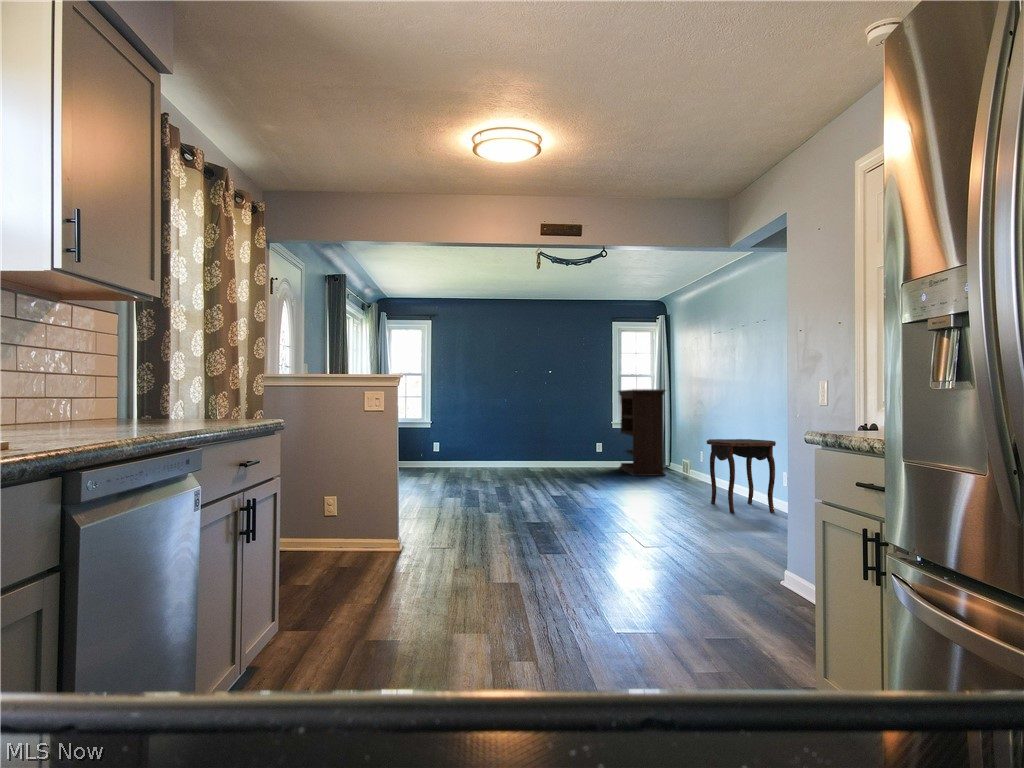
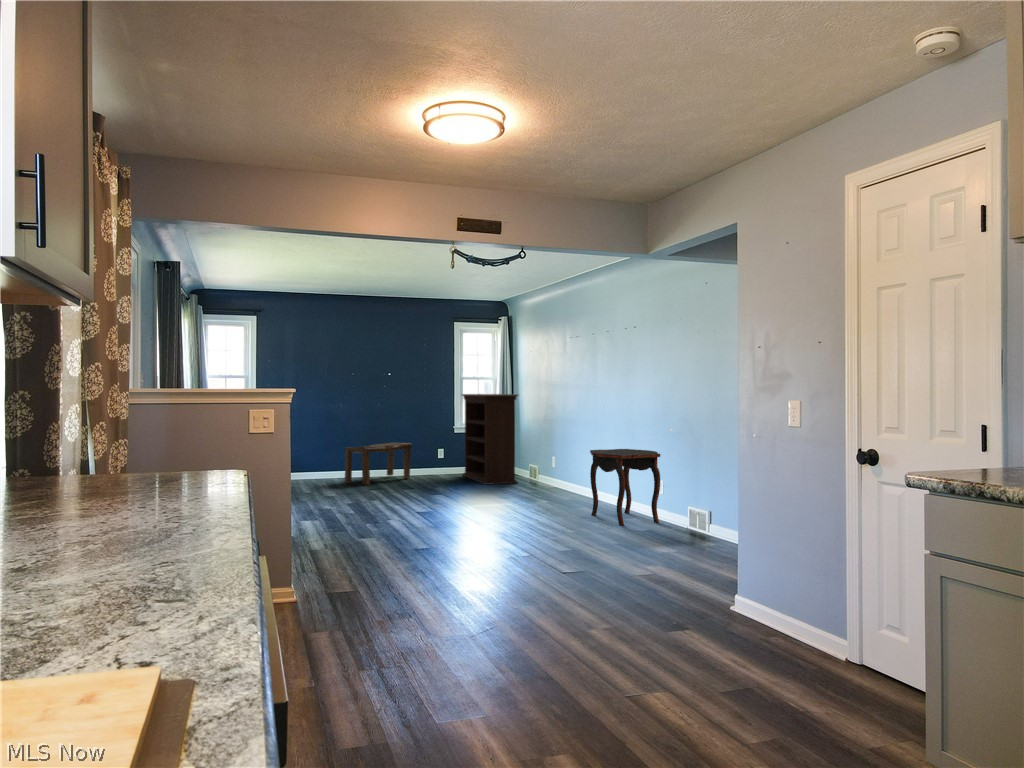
bench: none [507,435,569,472] -> present [345,442,412,485]

